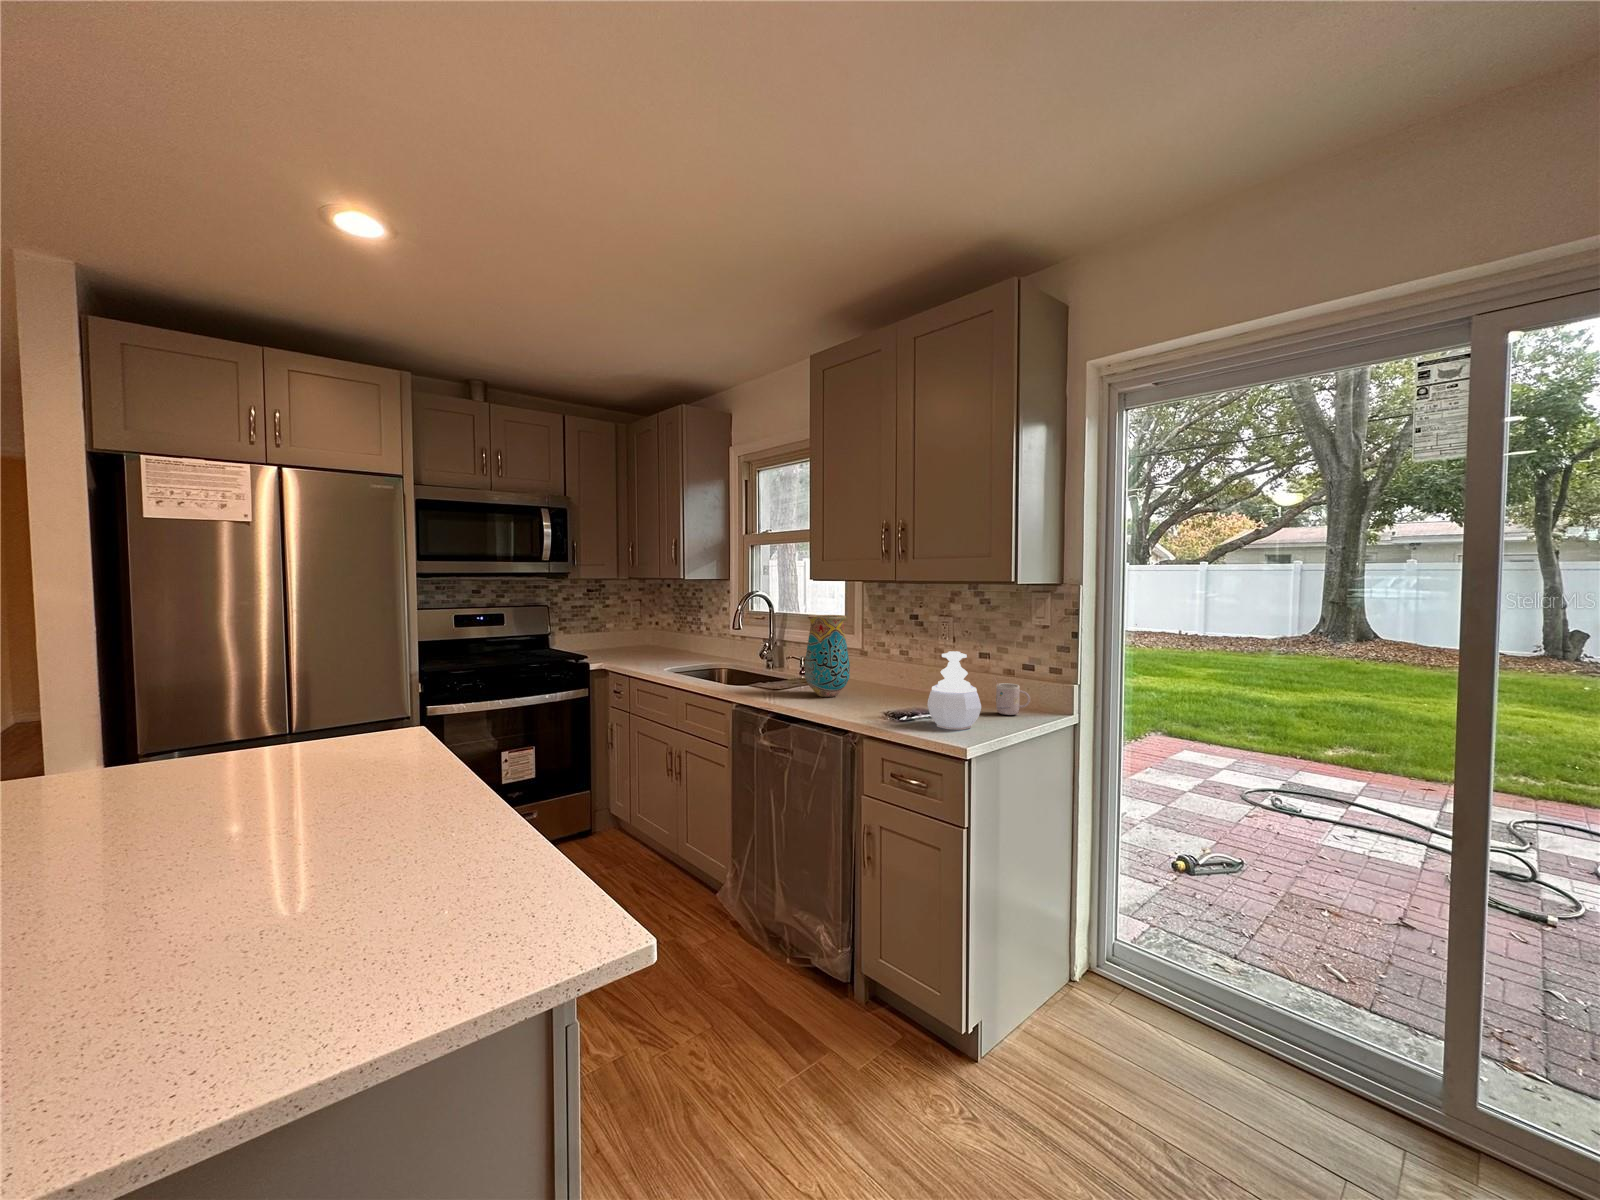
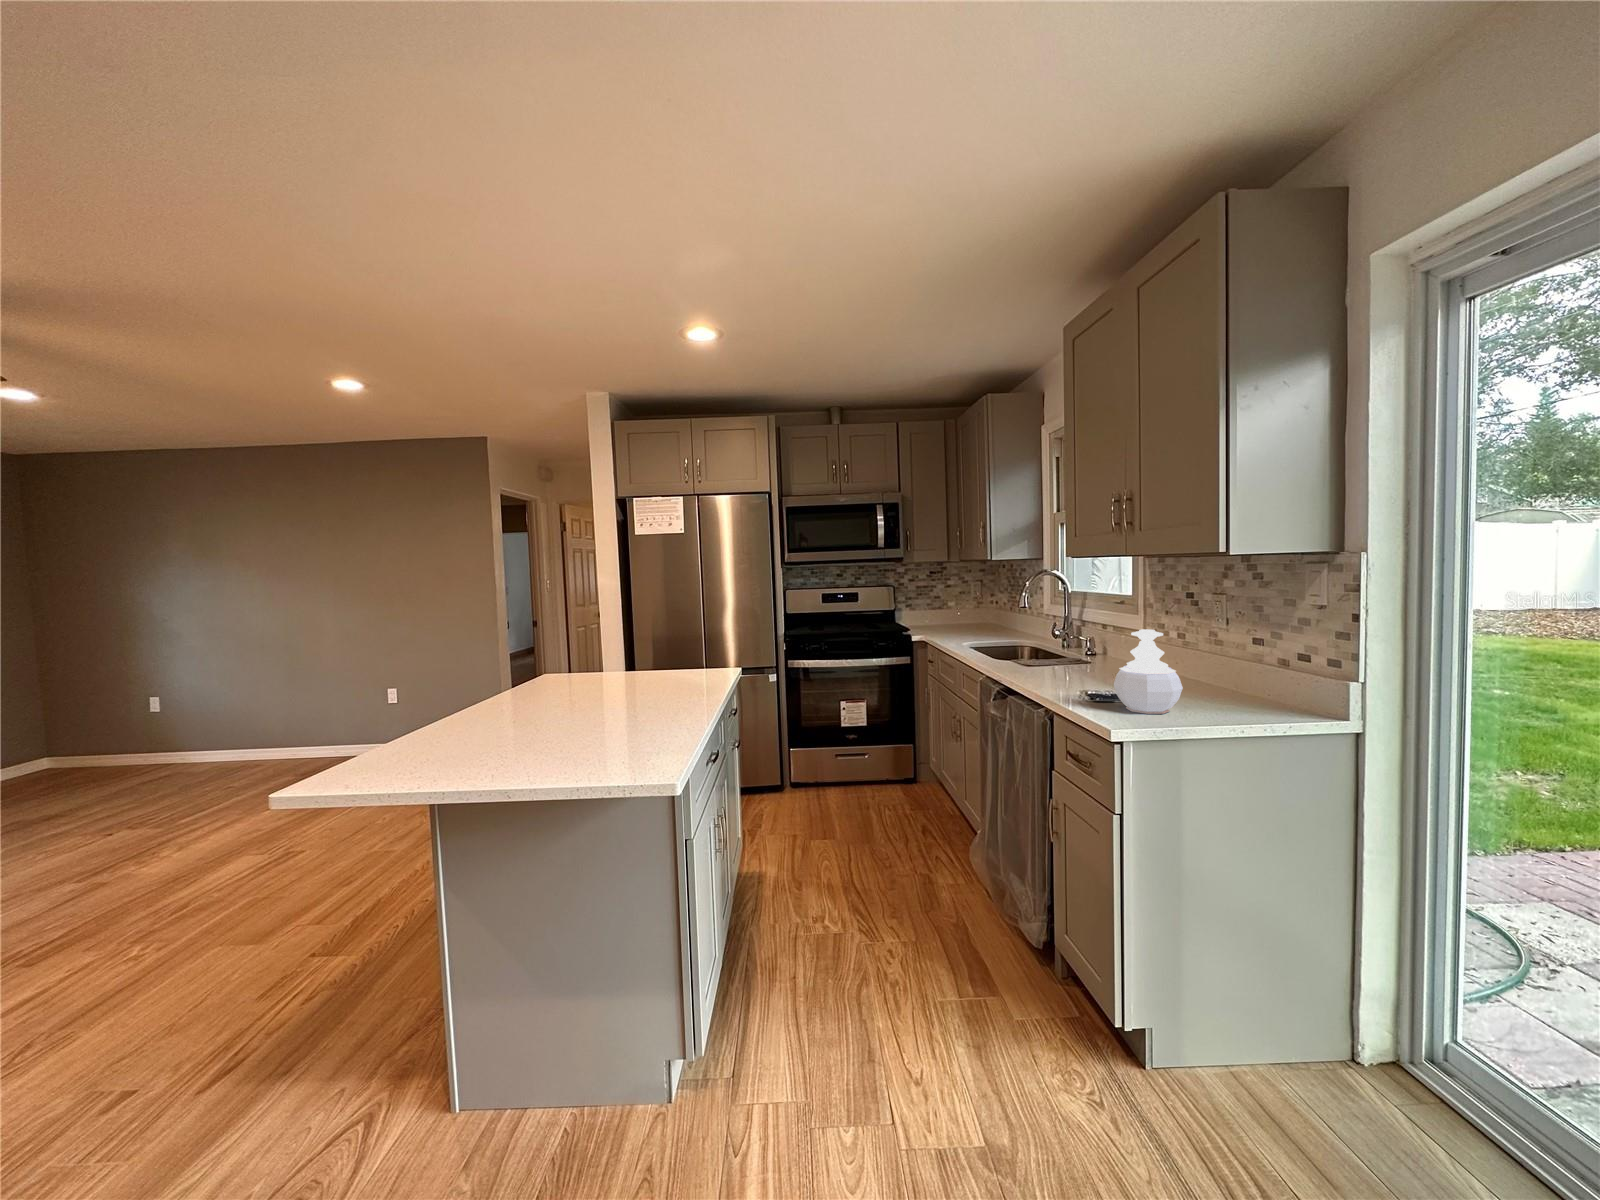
vase: present [805,615,850,697] -> none [1047,592,1097,674]
mug: present [994,677,1030,715] -> none [1235,664,1283,710]

